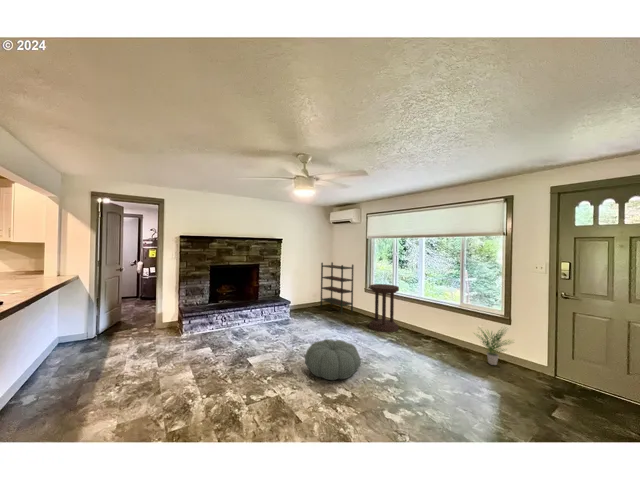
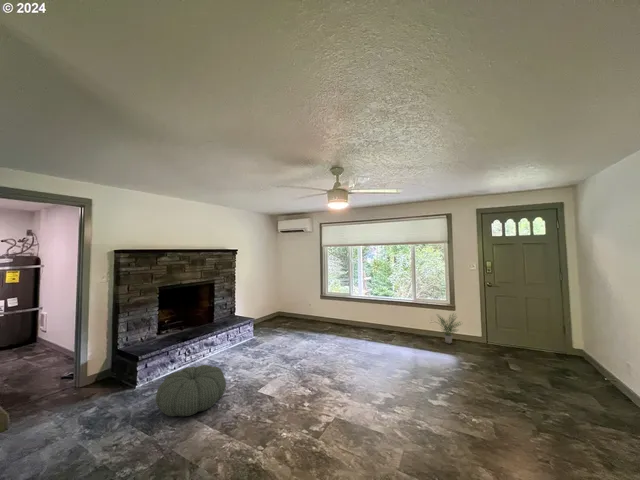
bookshelf: present [321,263,354,314] -> none [271,272,308,324]
side table: present [369,284,399,332] -> none [335,289,362,334]
pouf: present [305,339,360,380] -> present [156,365,226,416]

